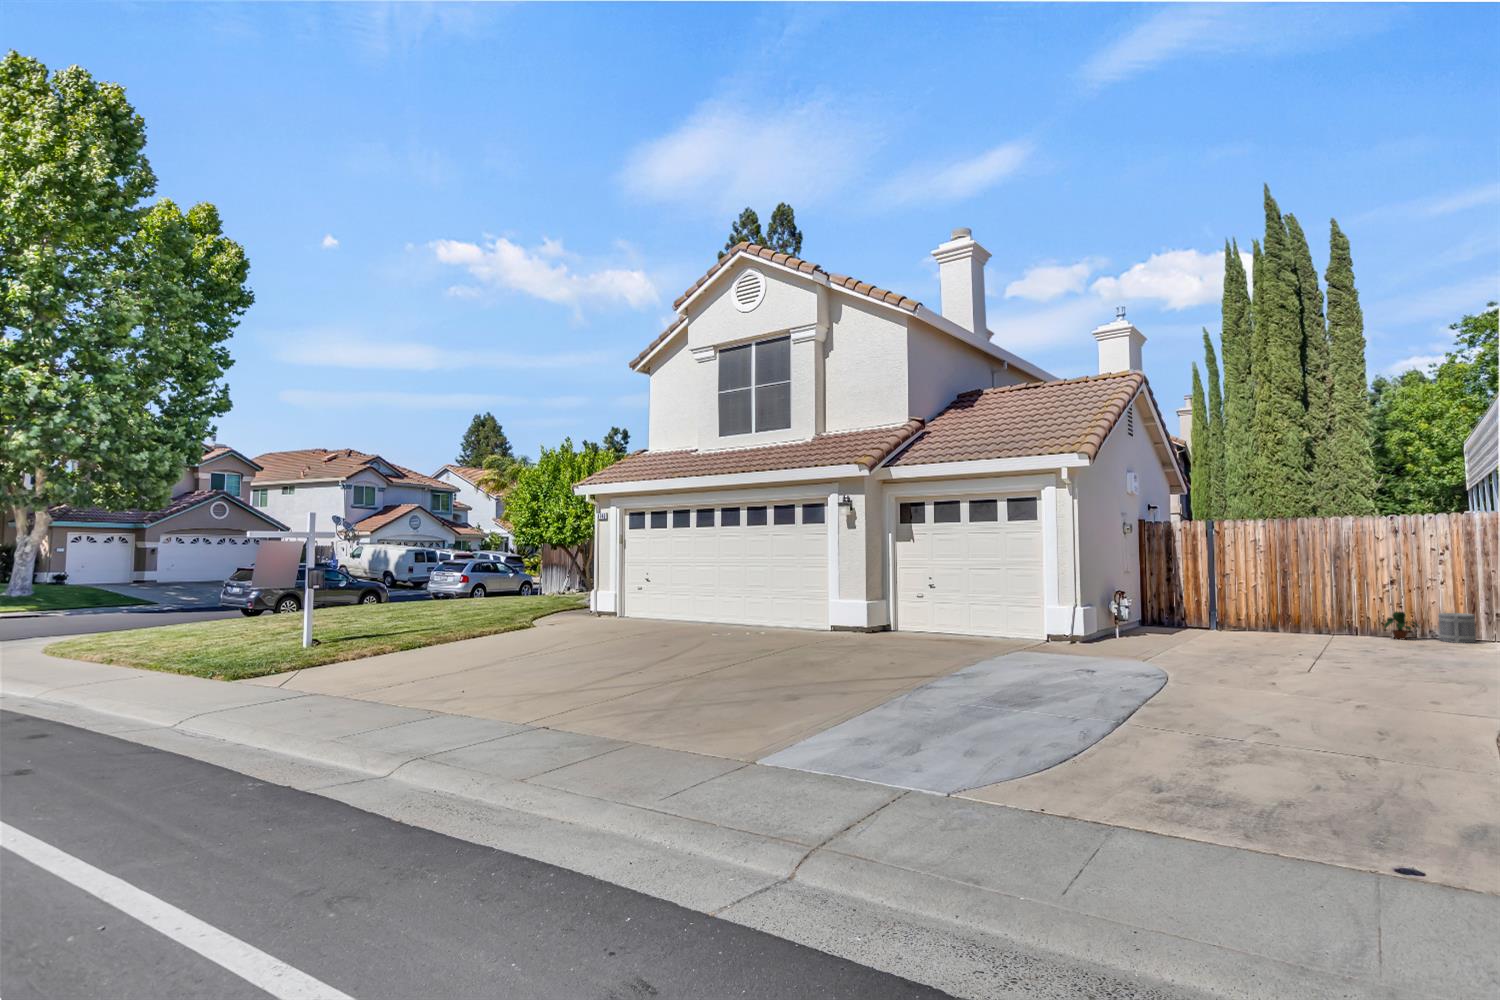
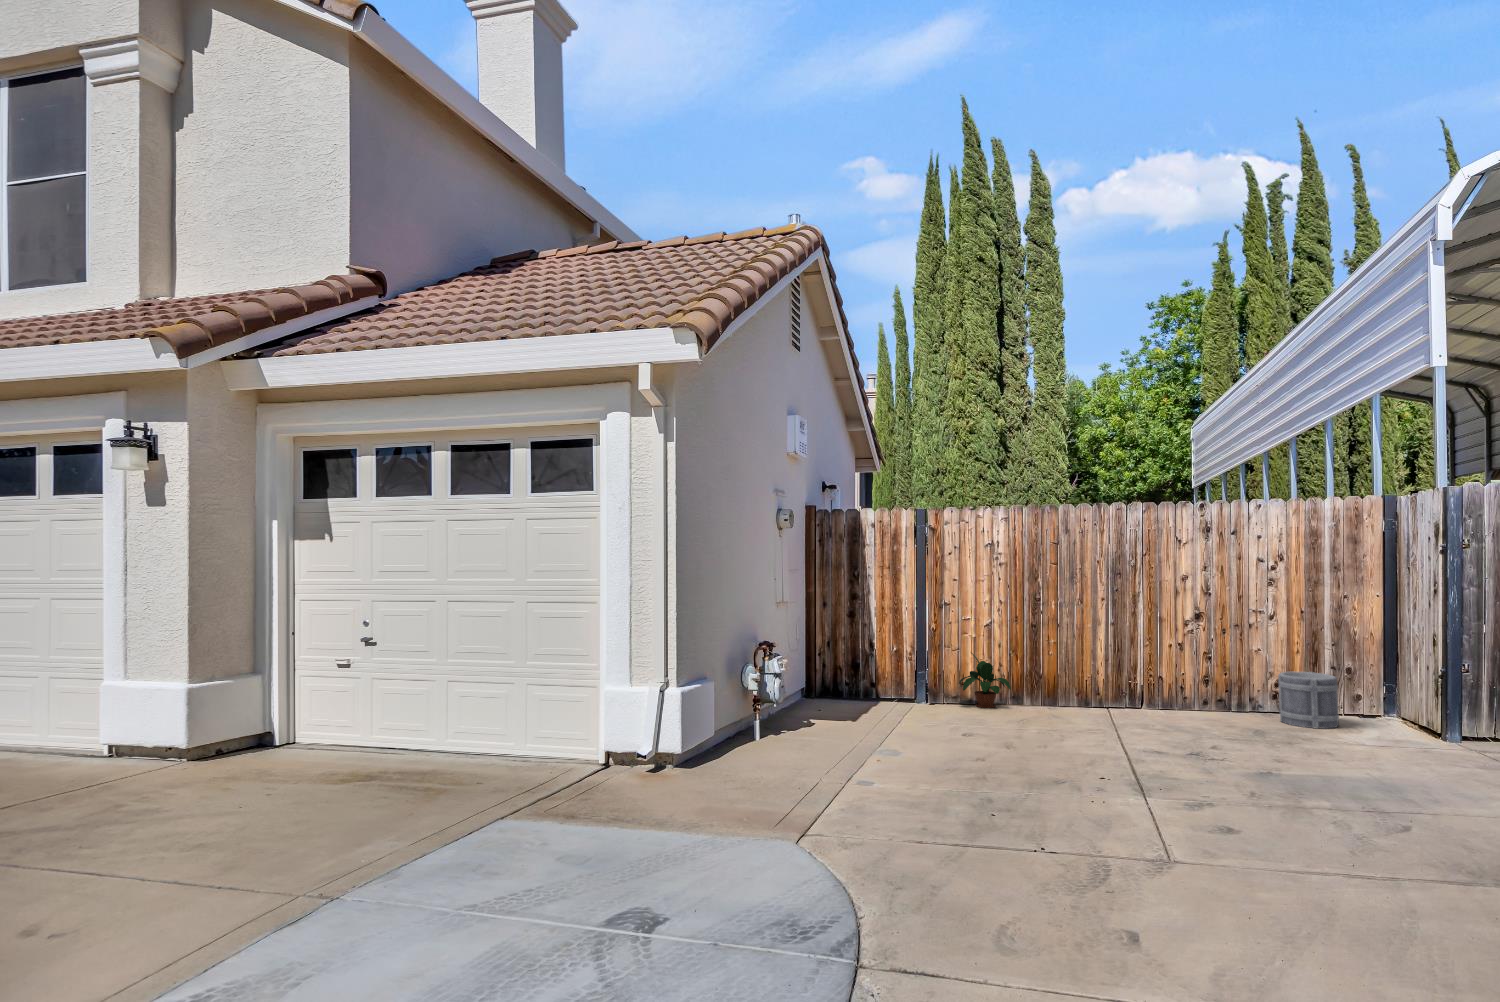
potted plant: present [1384,612,1418,639] -> present [959,653,1011,708]

